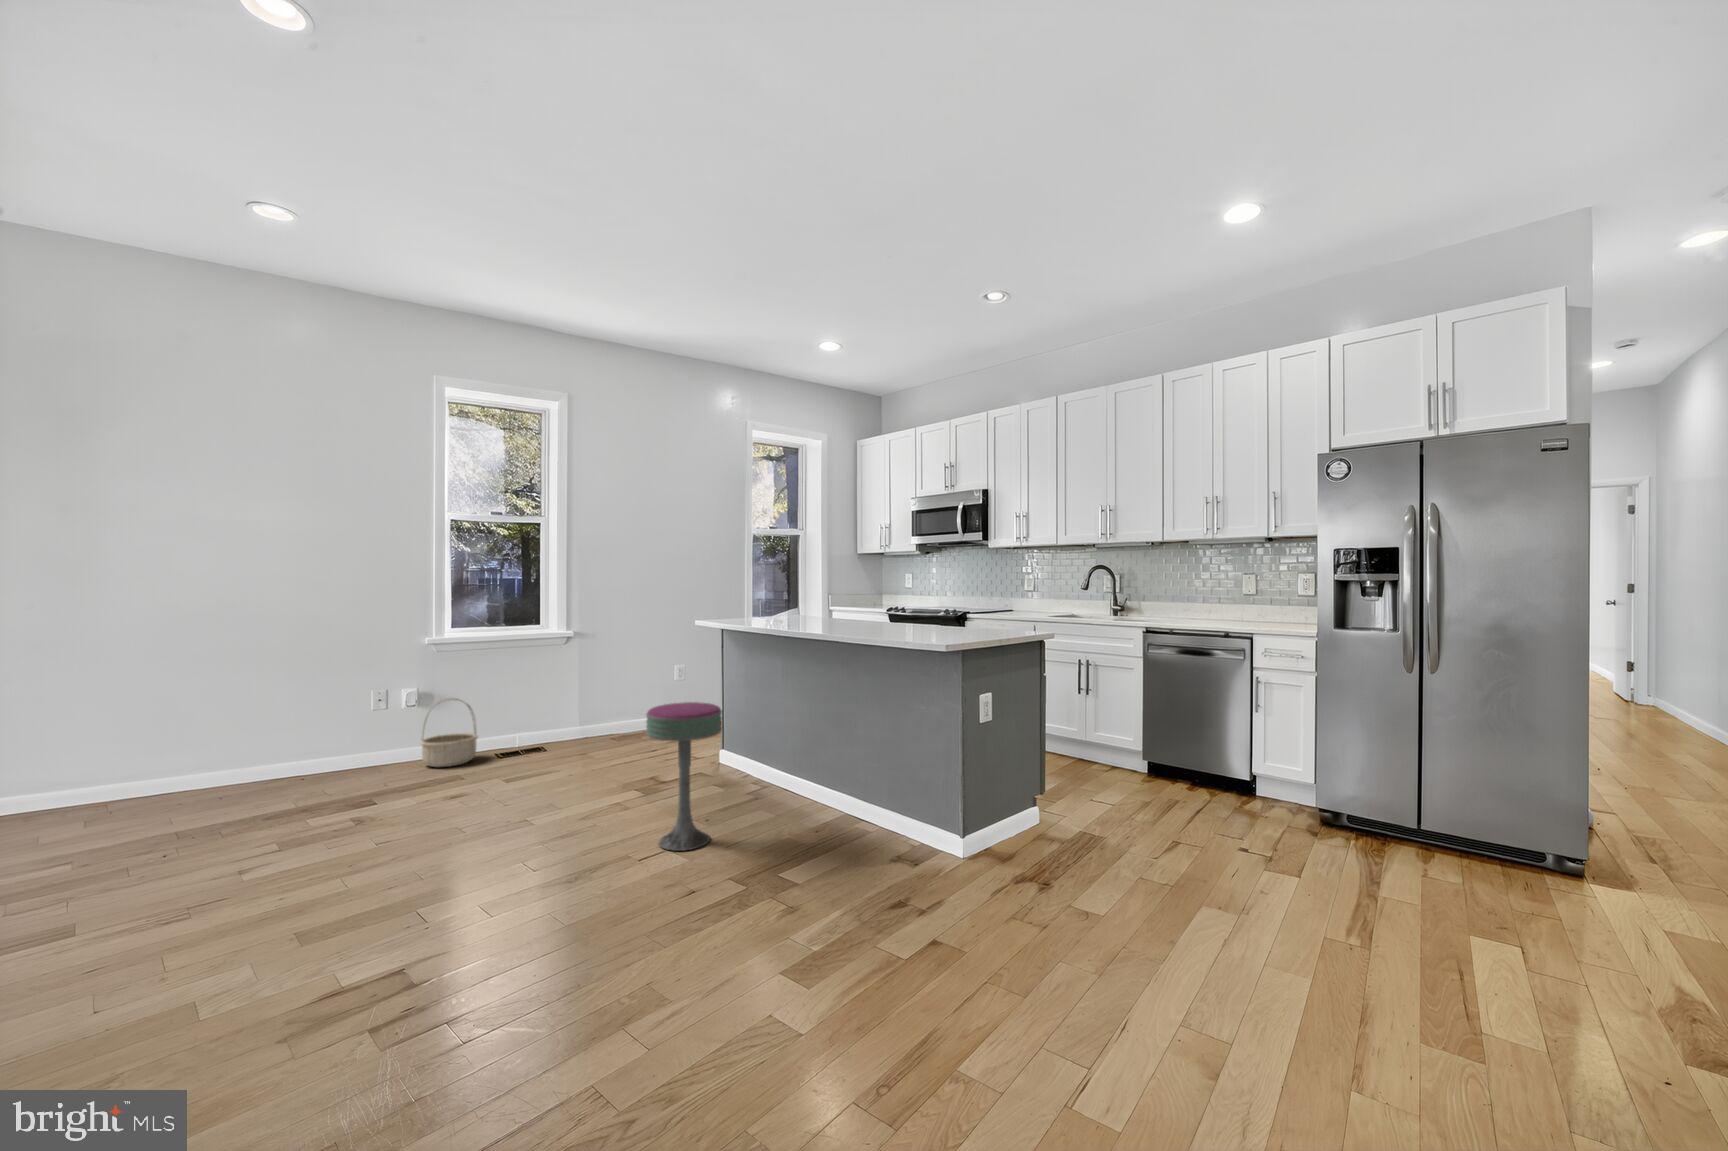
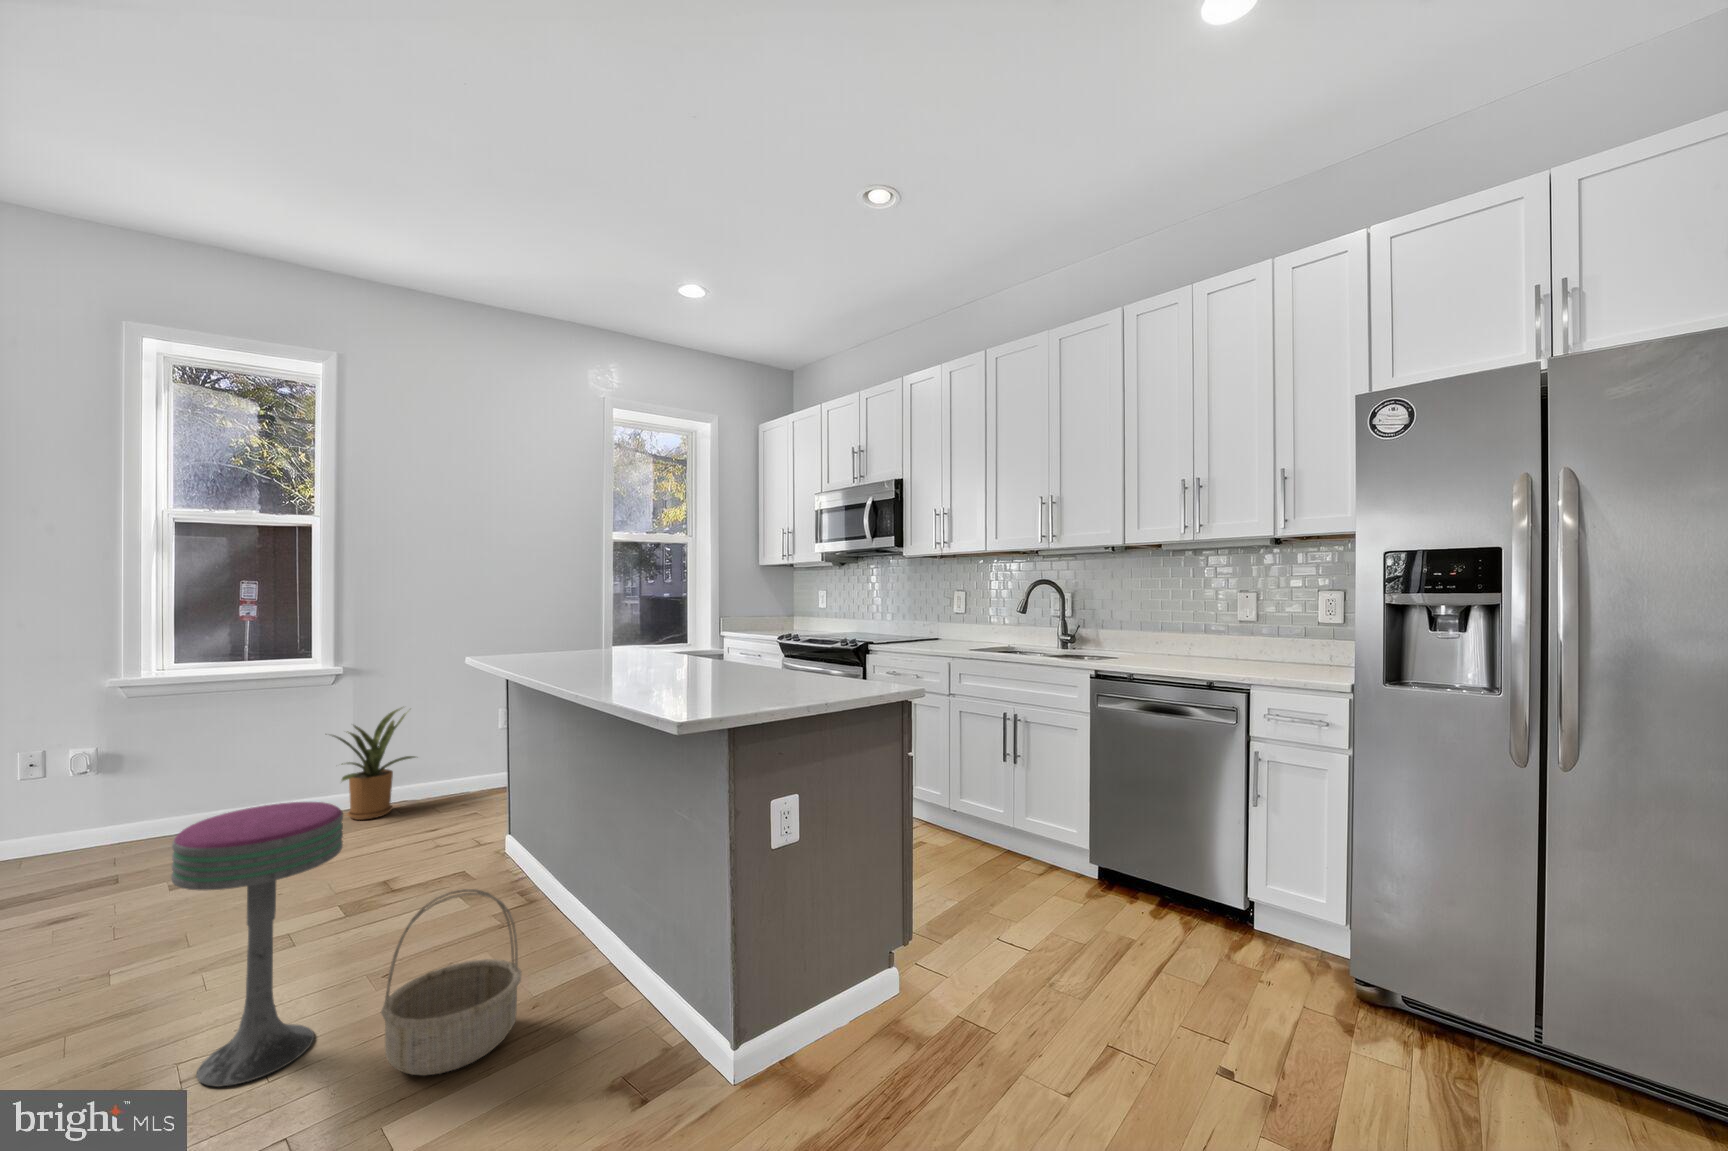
house plant: none [575,664,636,745] -> present [333,708,415,820]
basket: present [421,698,478,767] -> present [381,889,521,1075]

